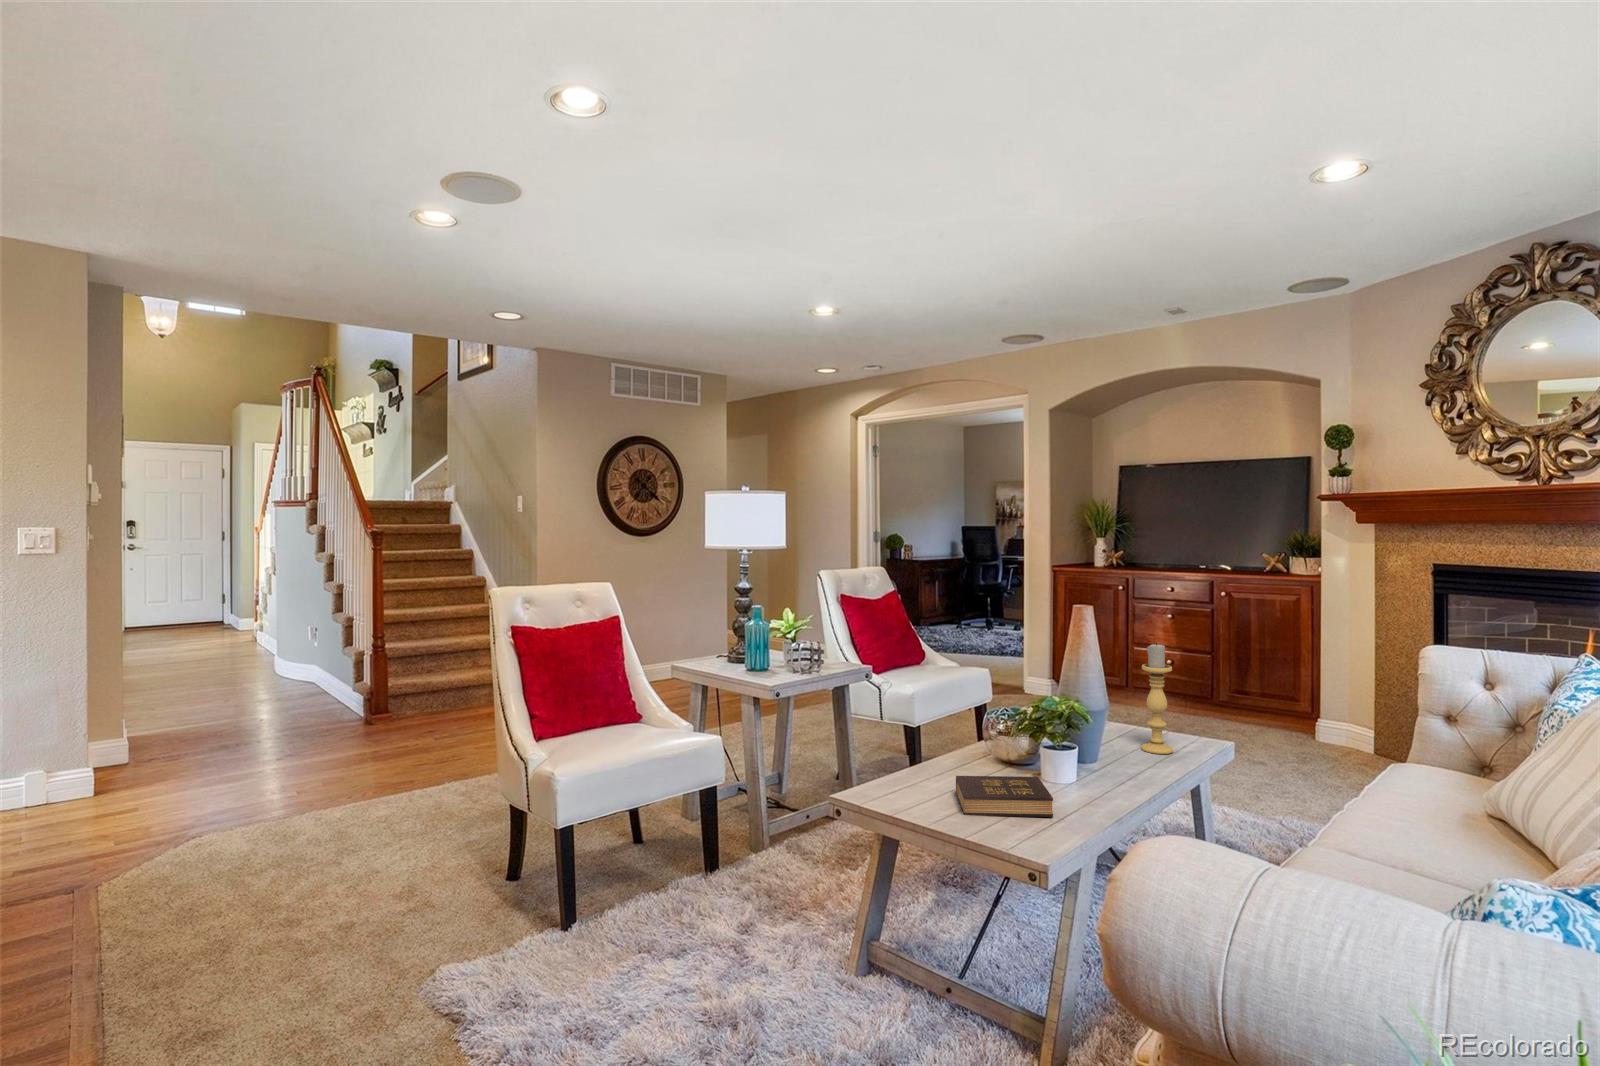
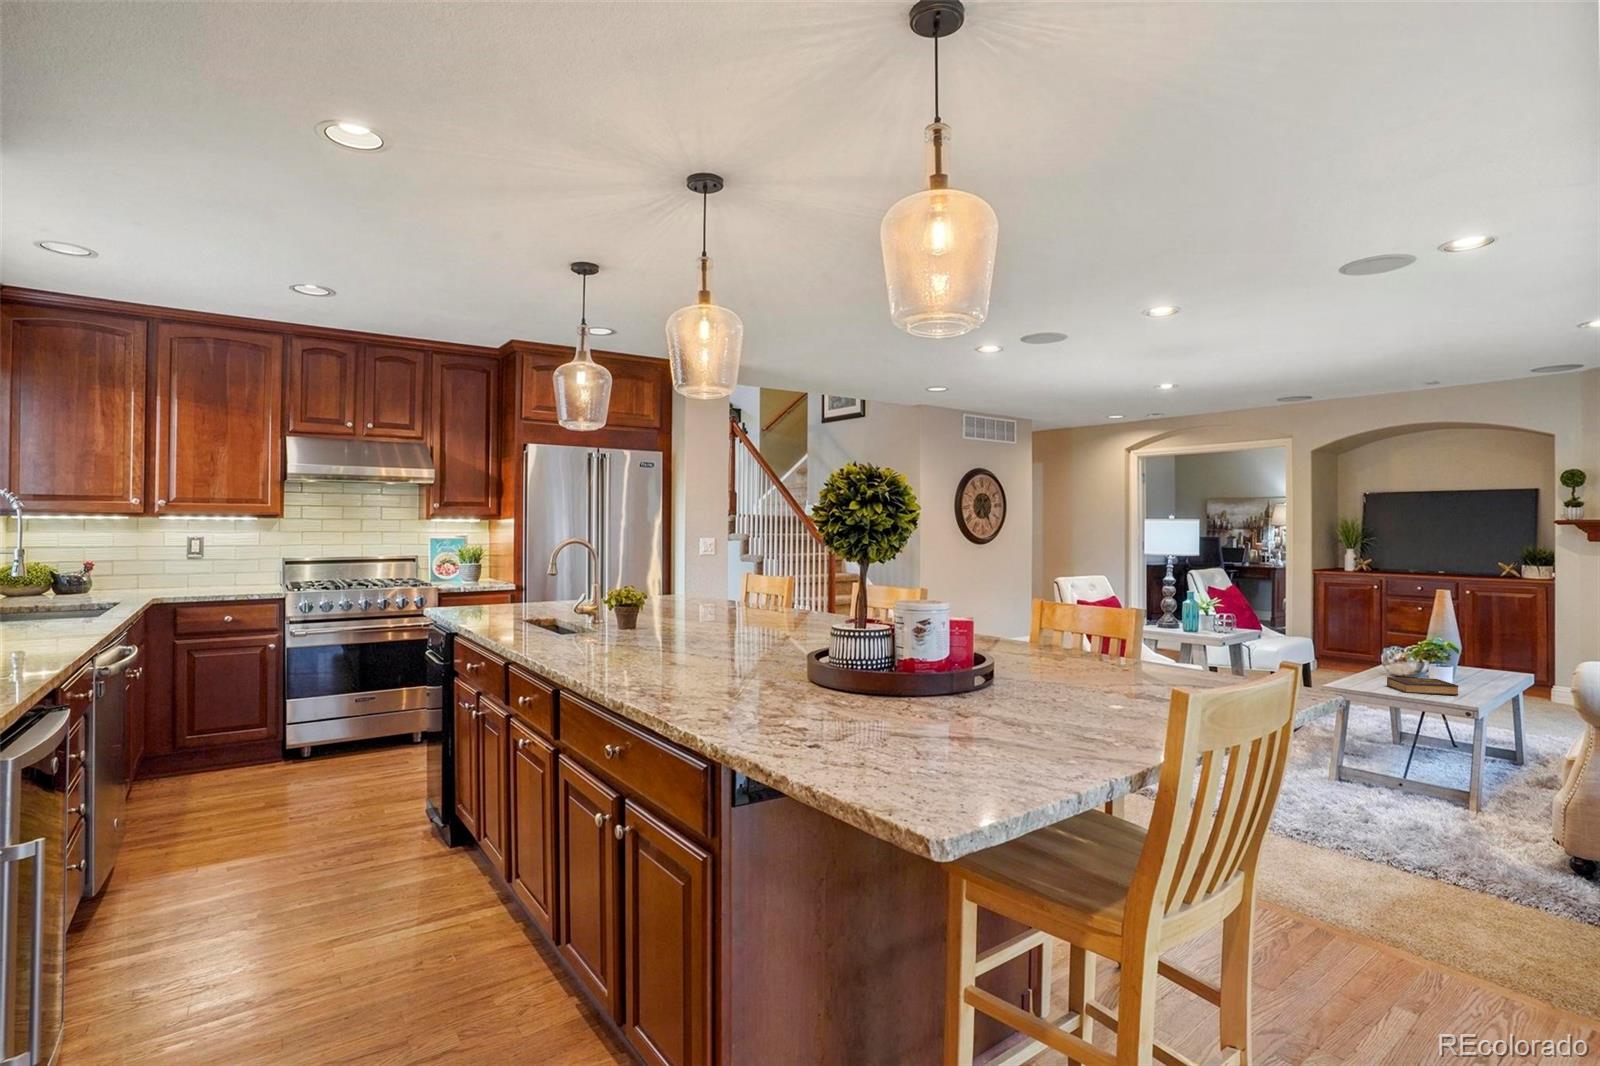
candle holder: present [1141,643,1173,754] -> none [1472,613,1495,679]

